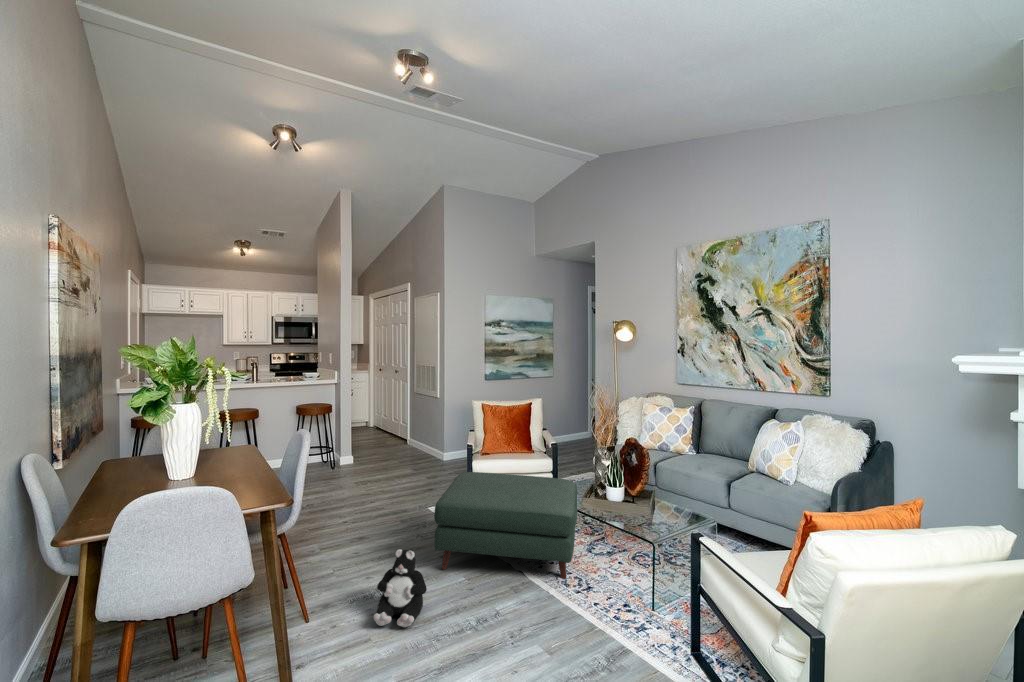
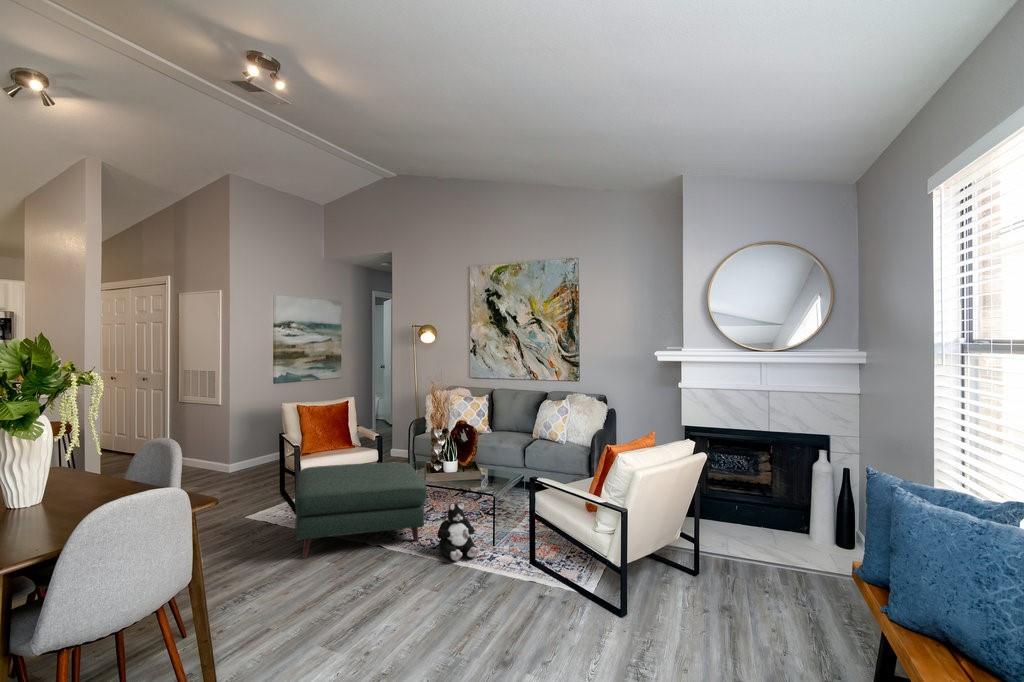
plush toy: present [374,548,427,627] -> present [437,502,480,560]

